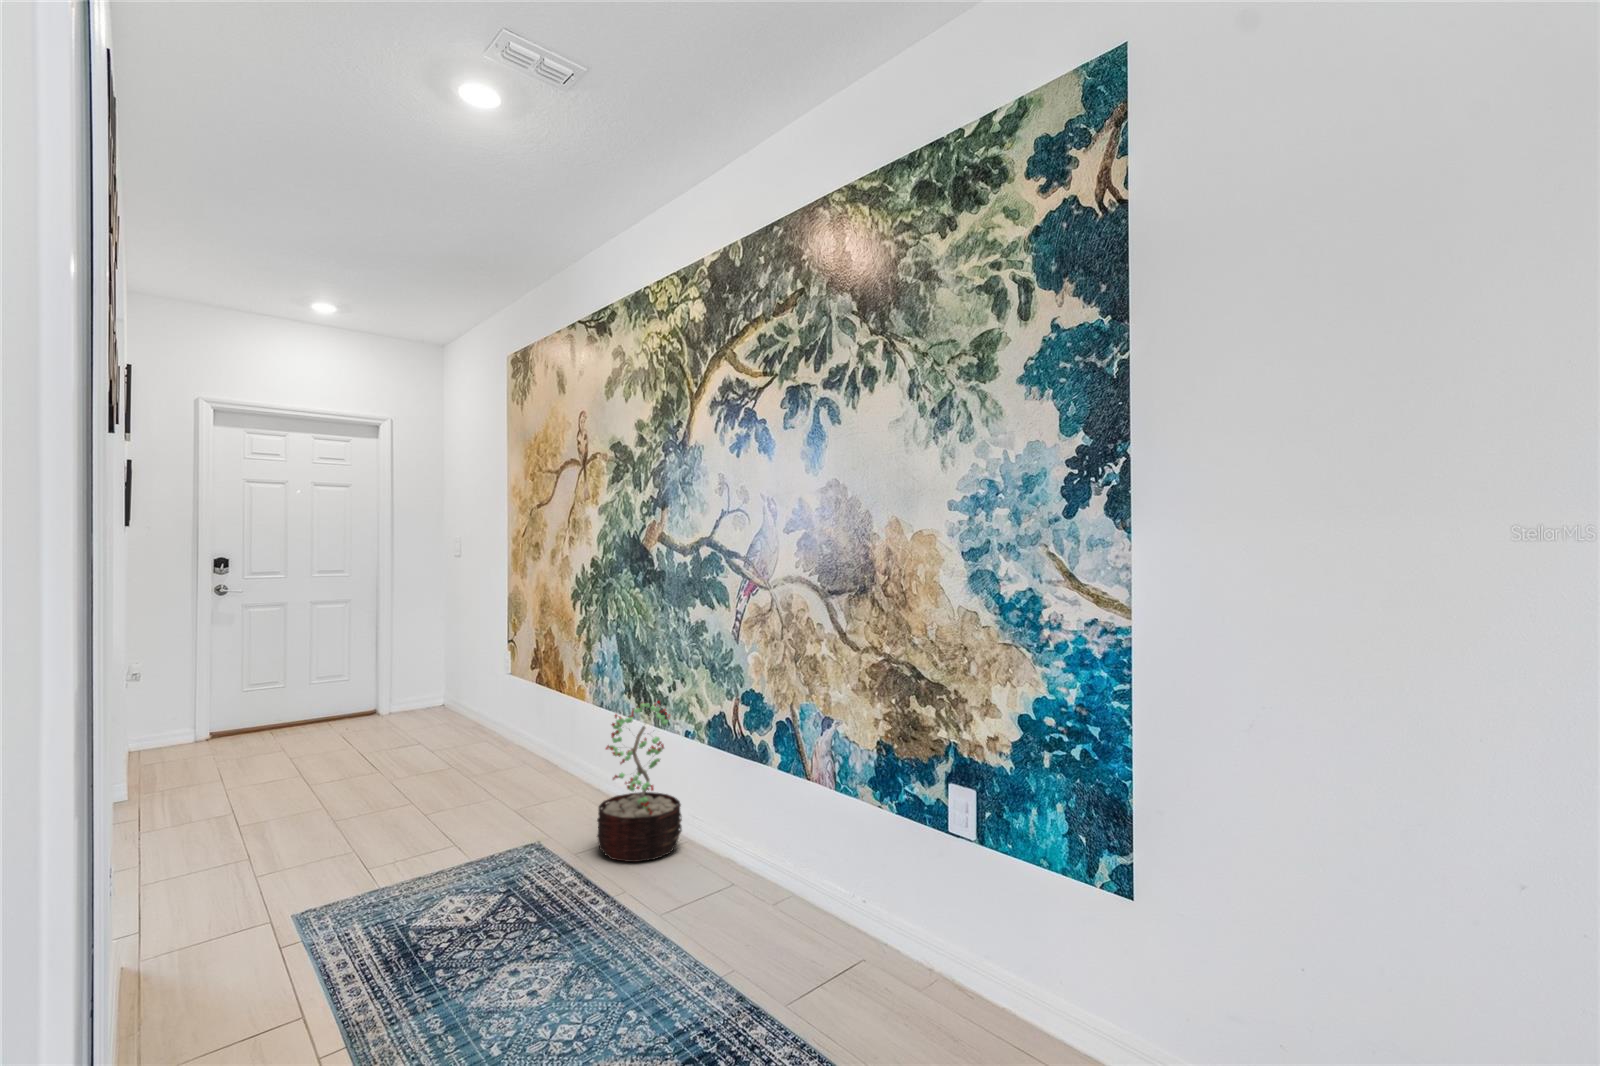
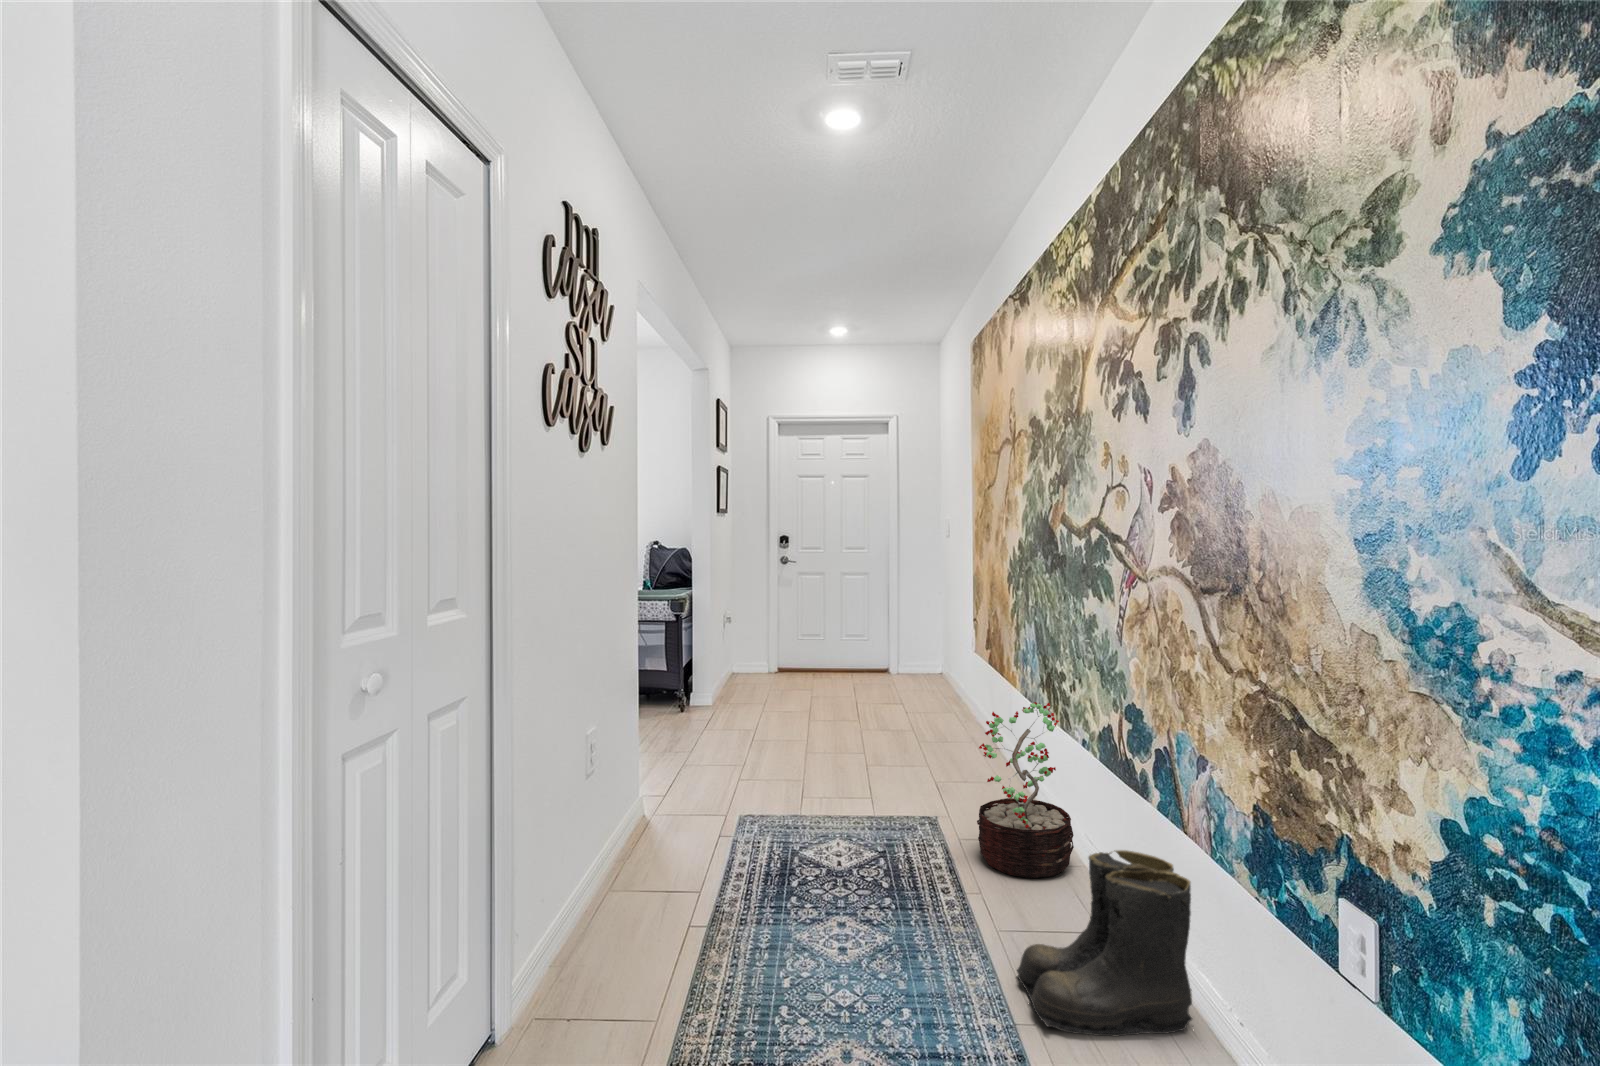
boots: none [691,803,829,957] -> present [1017,850,1192,1036]

